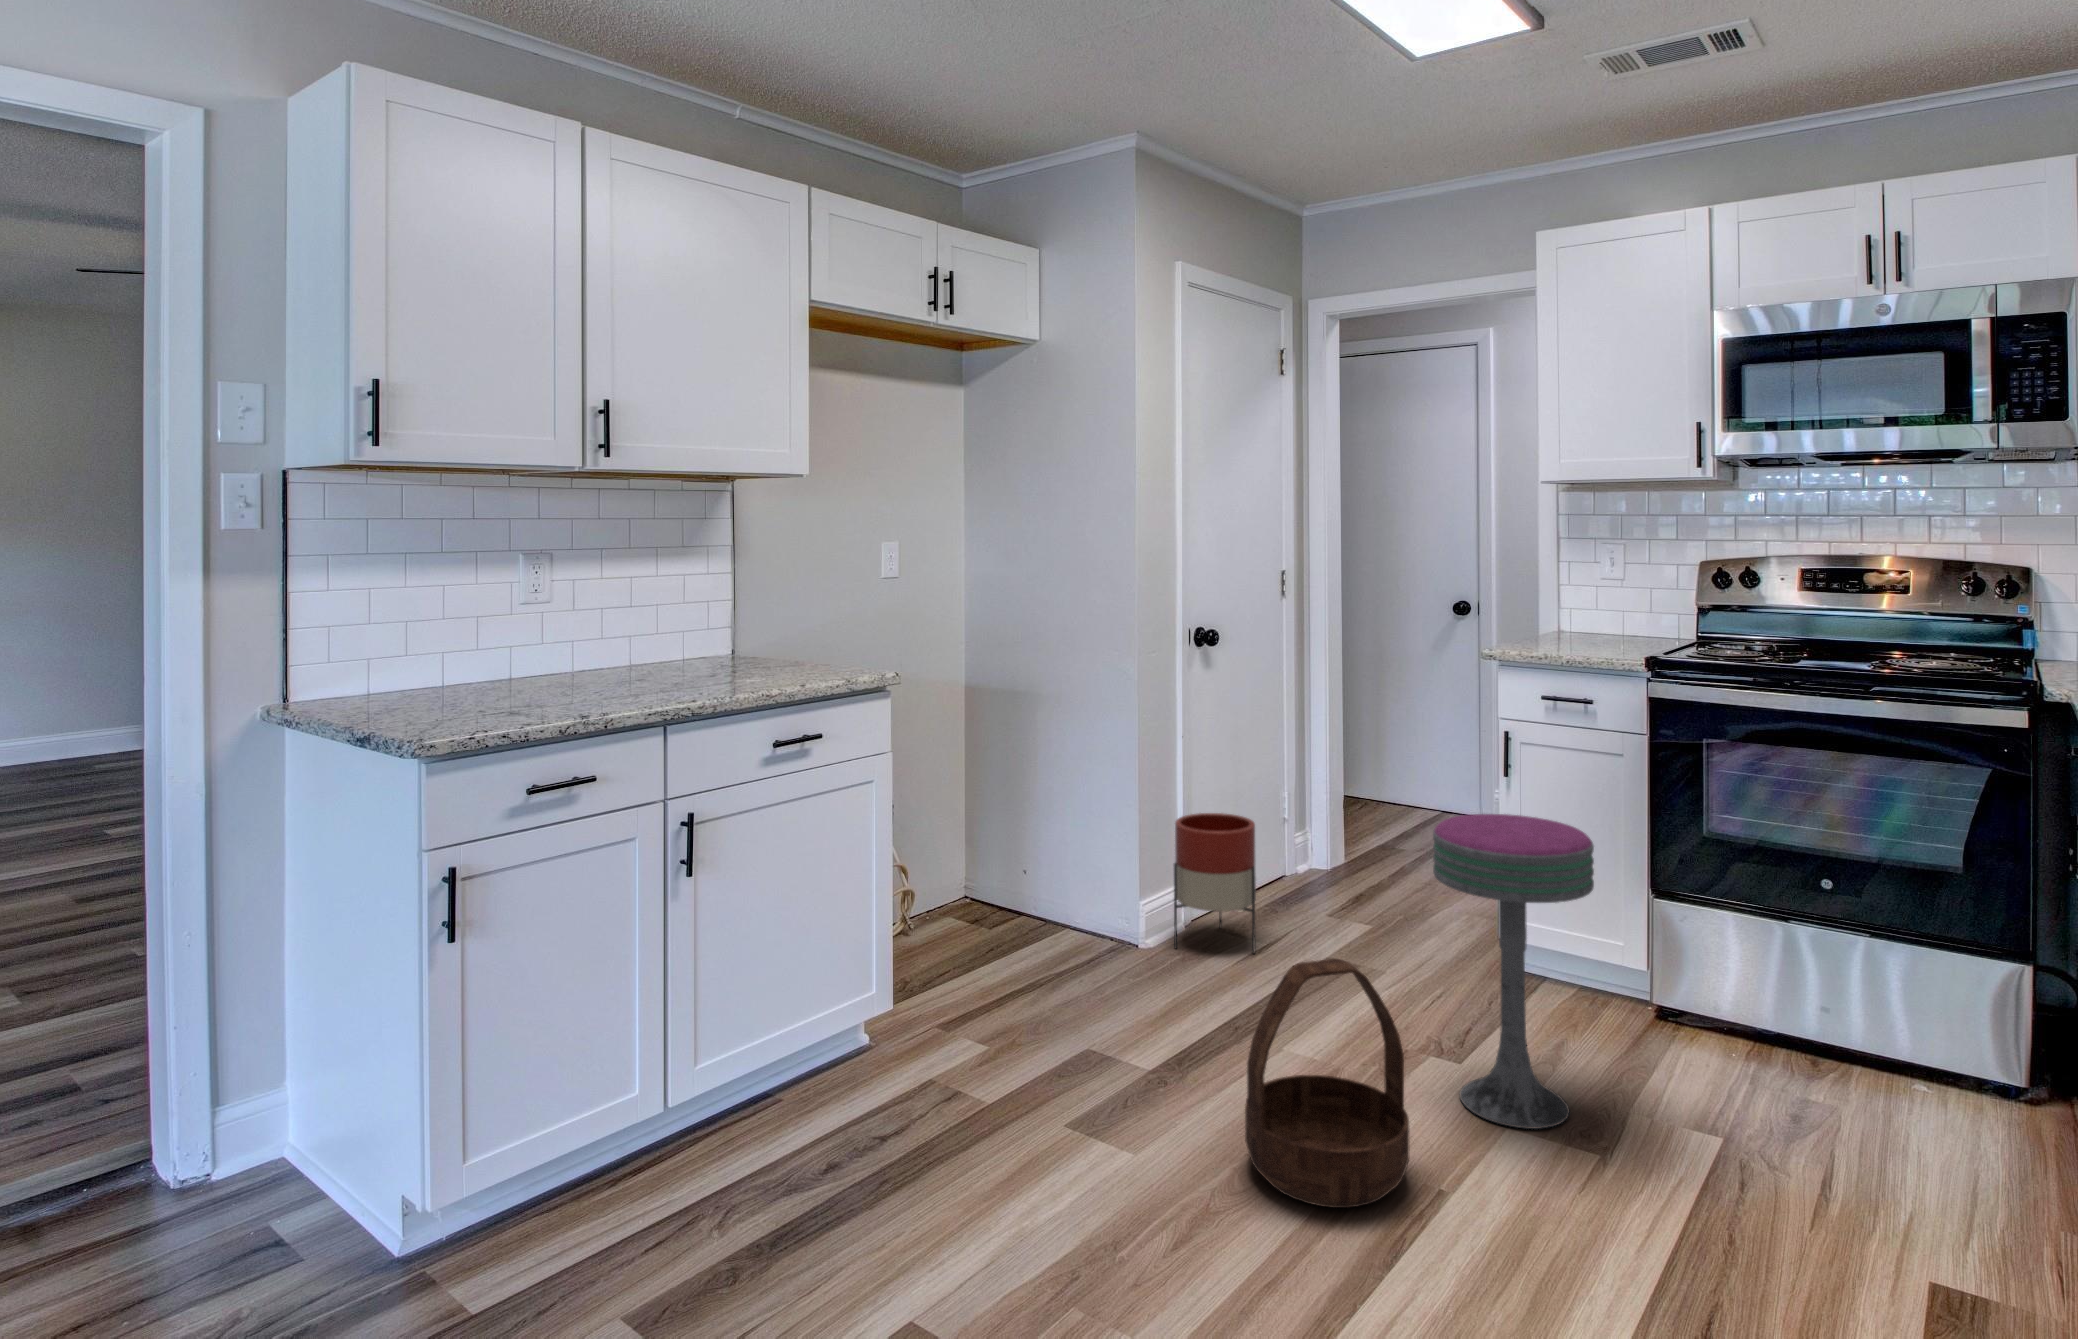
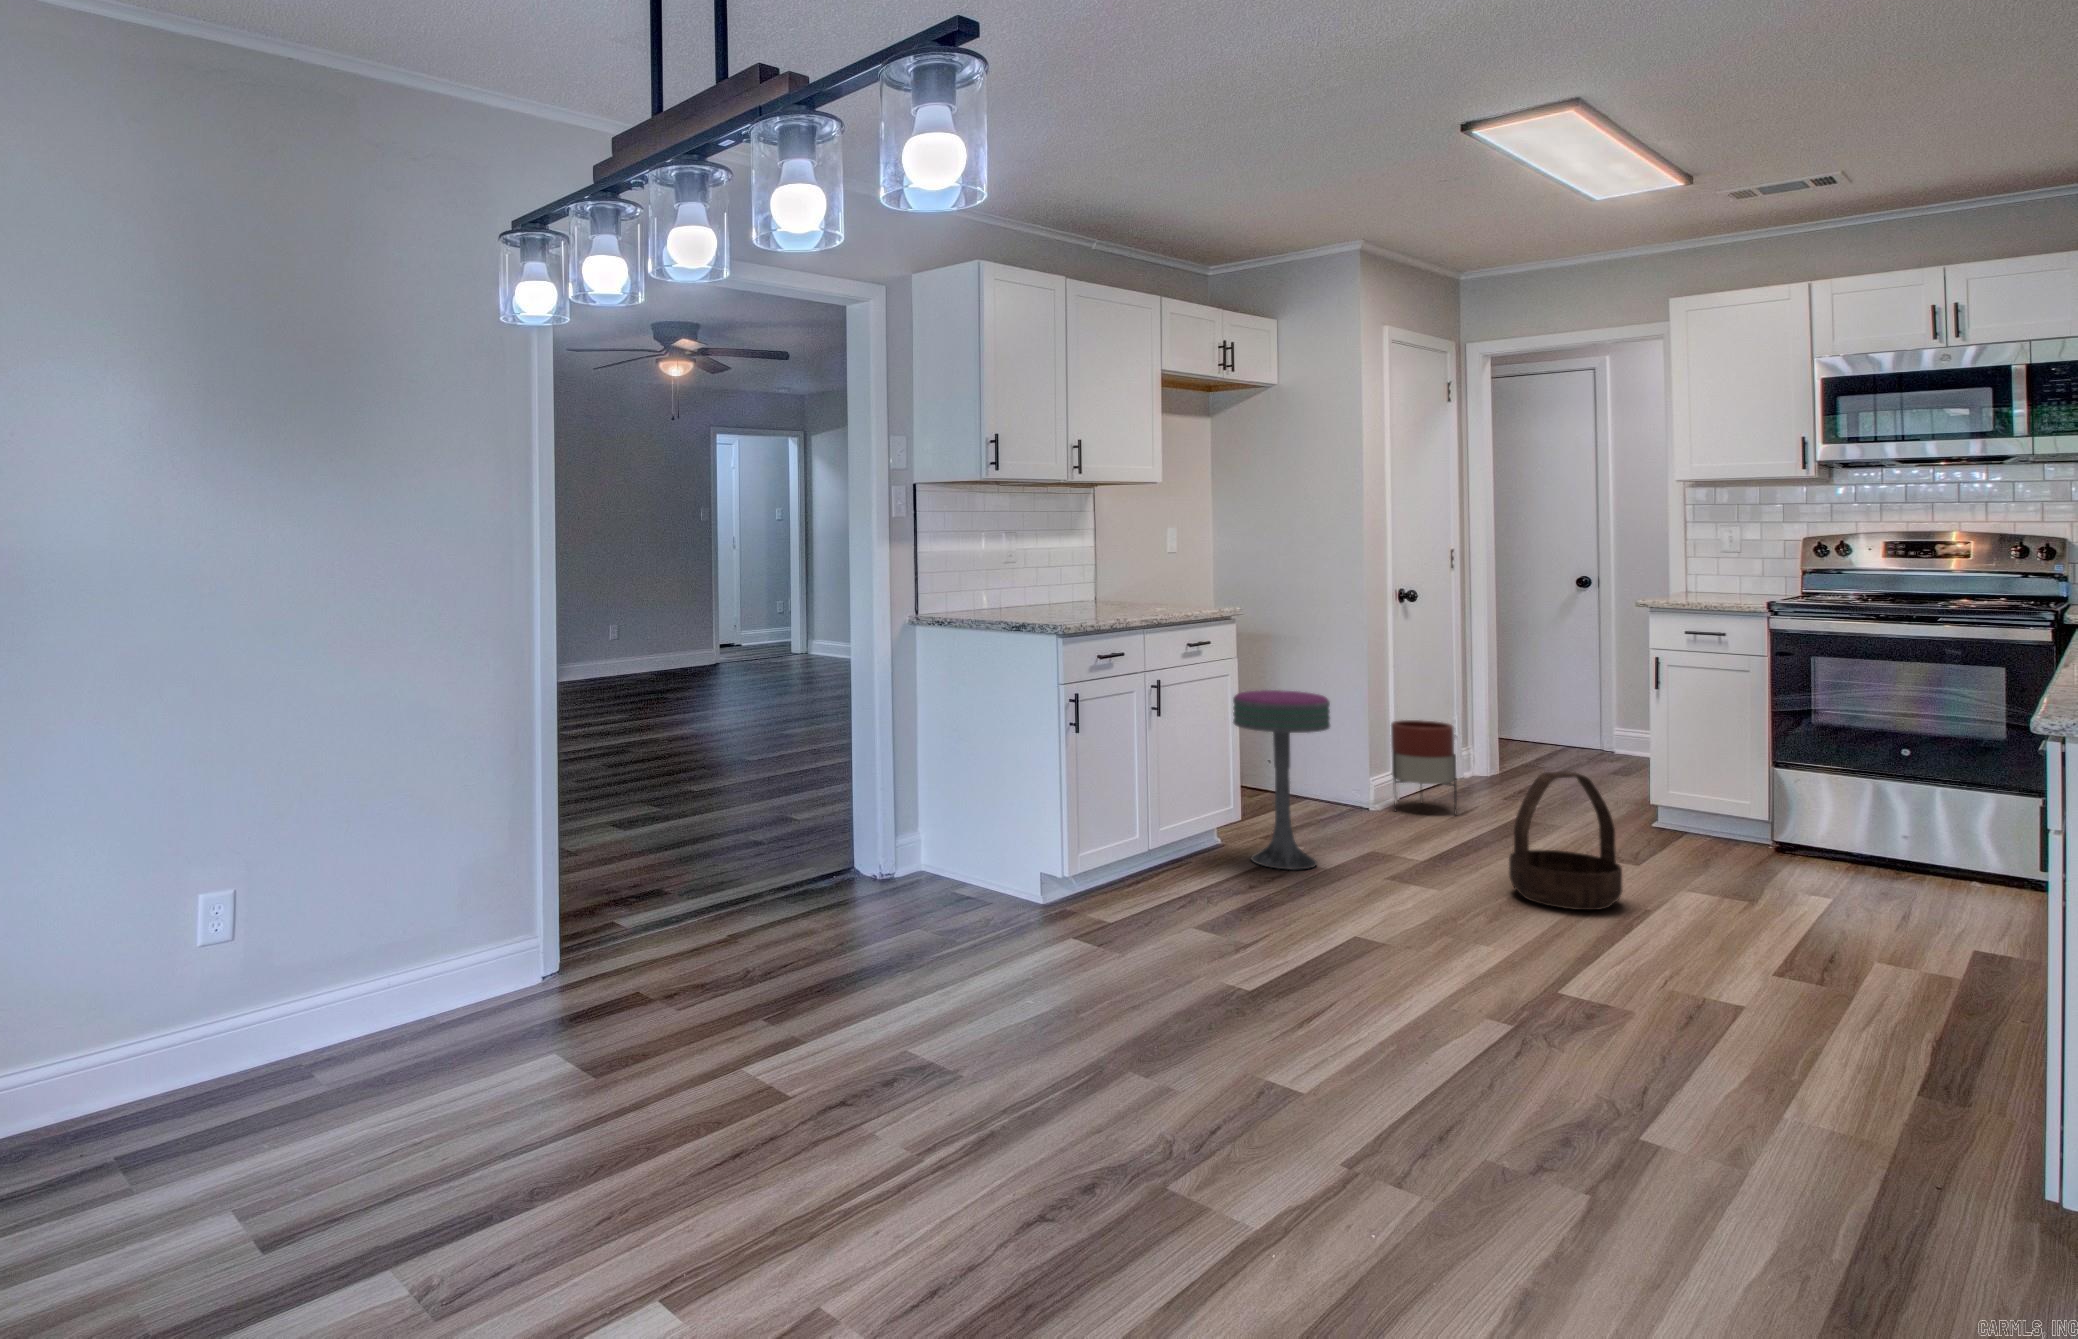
bar stool: present [1433,814,1594,1129] -> present [1233,690,1330,870]

